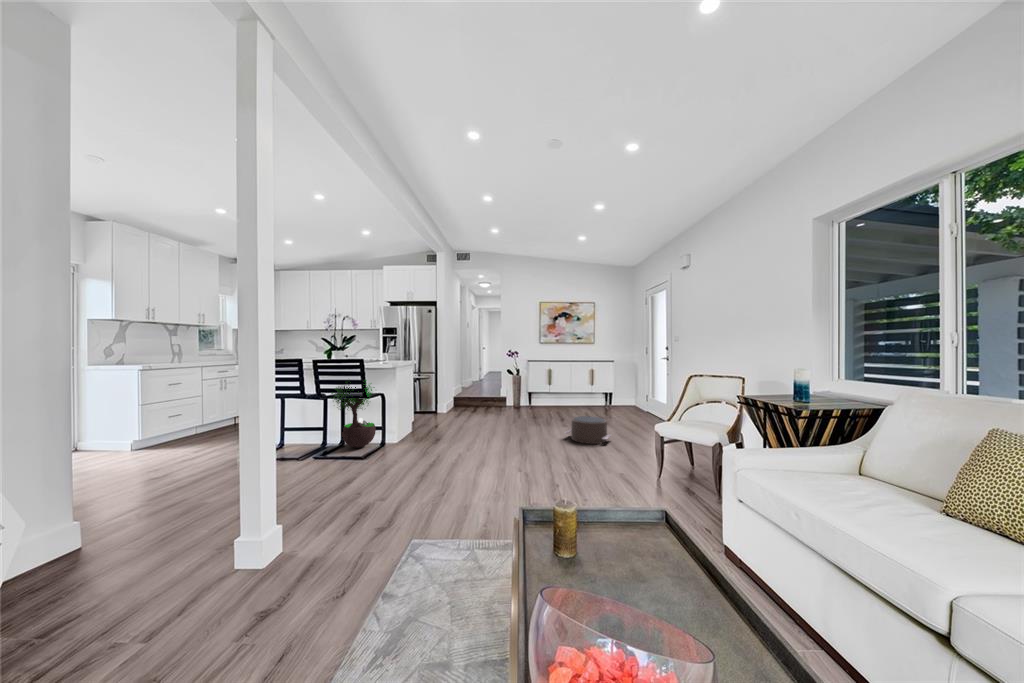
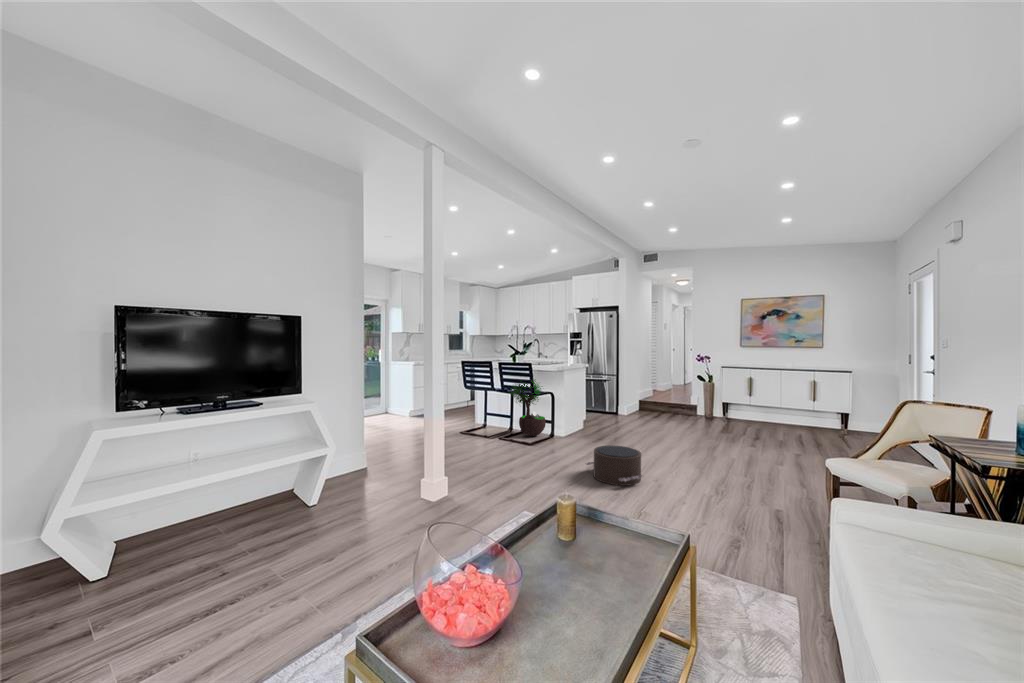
pouf: present [565,416,611,444] -> present [586,445,641,486]

